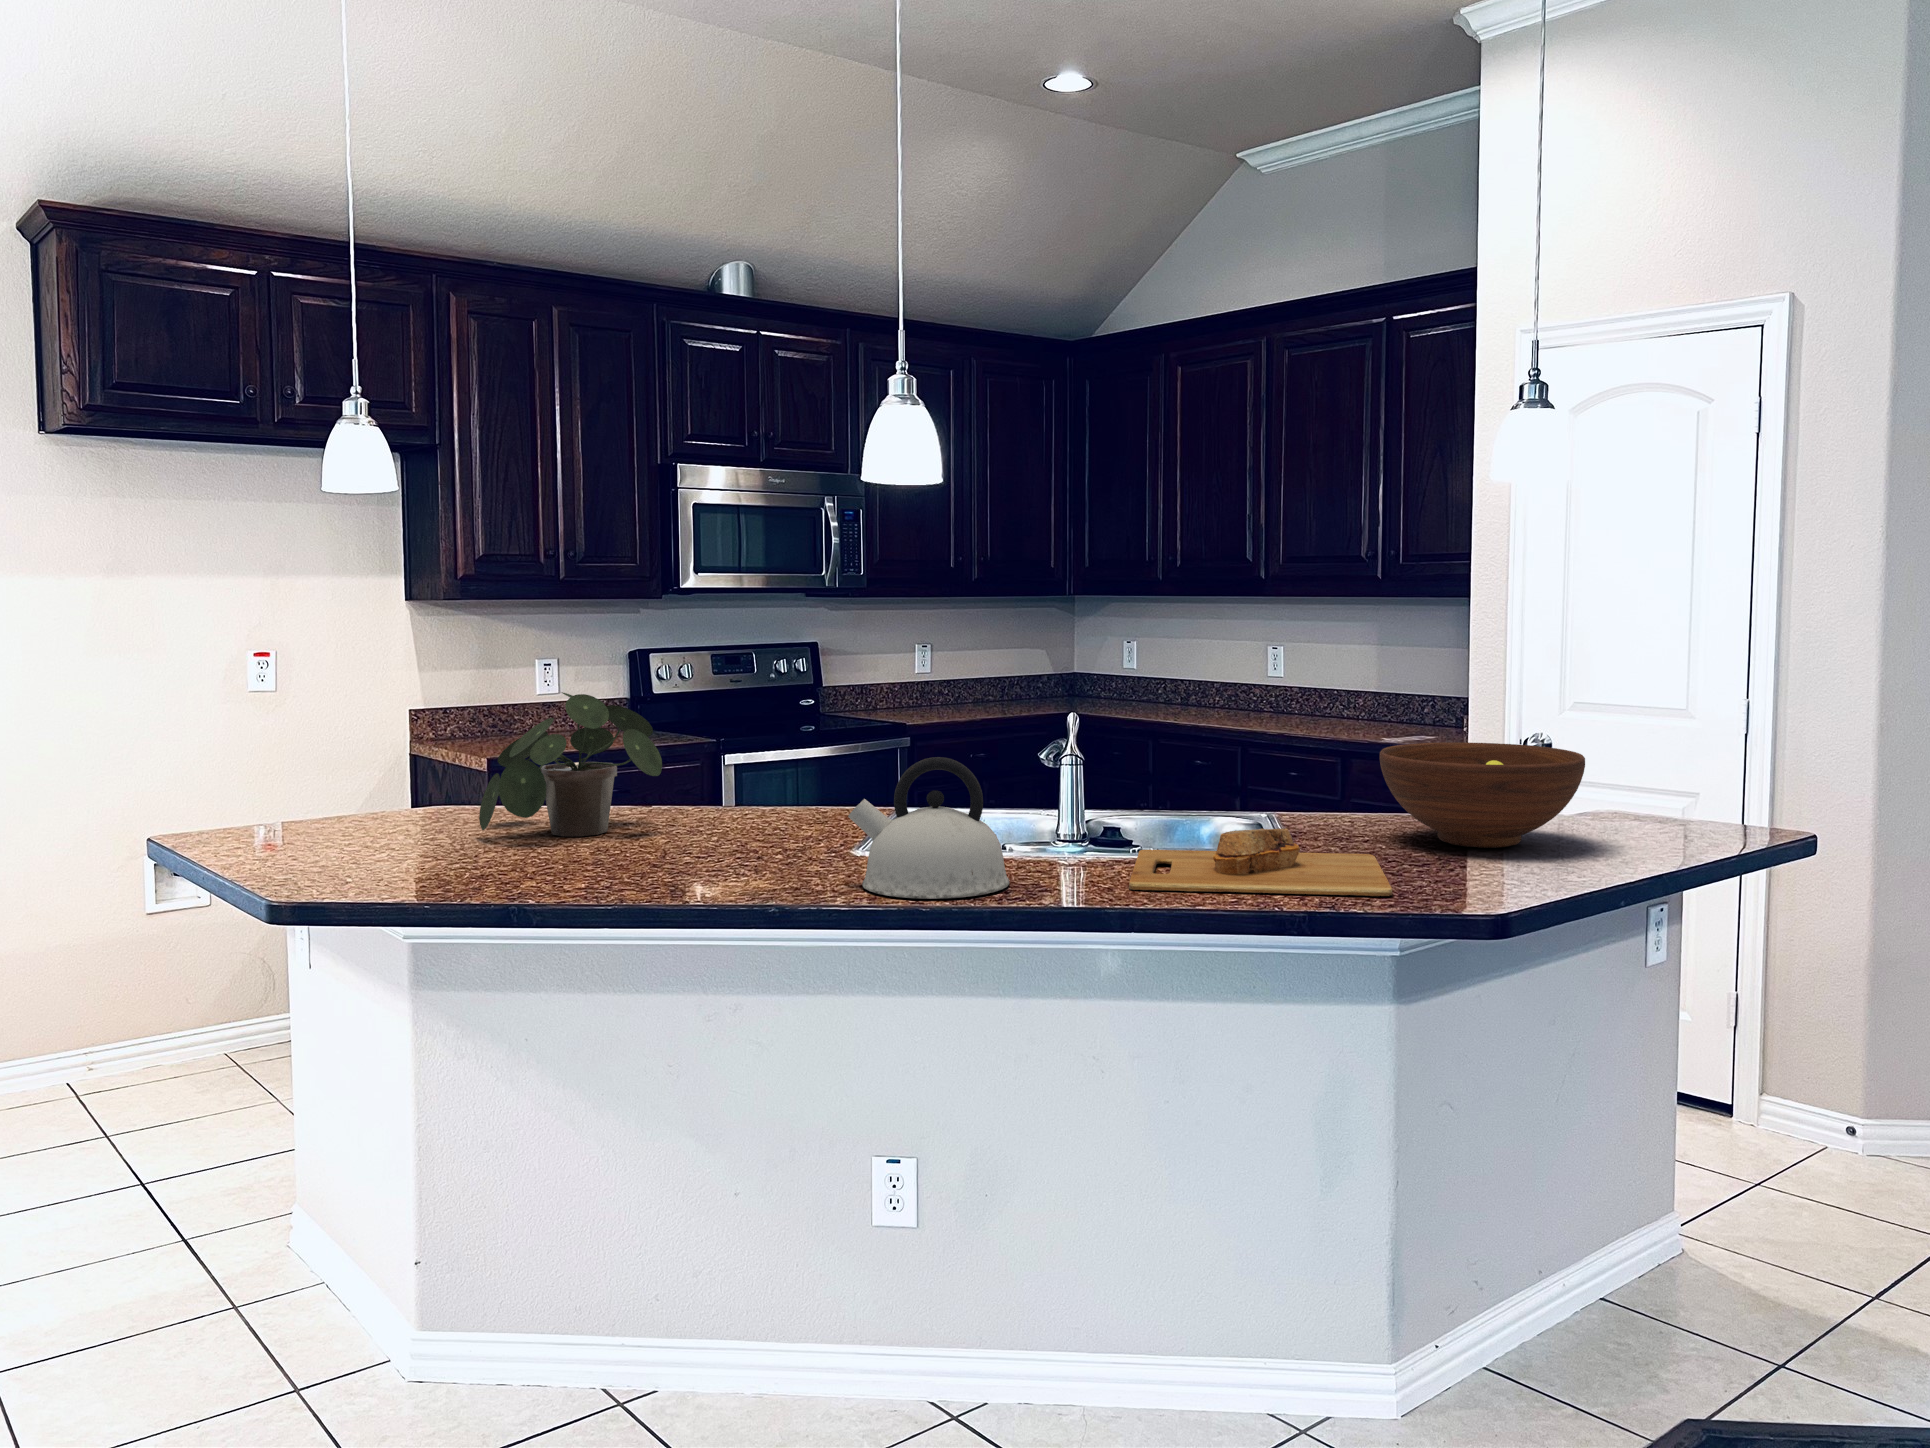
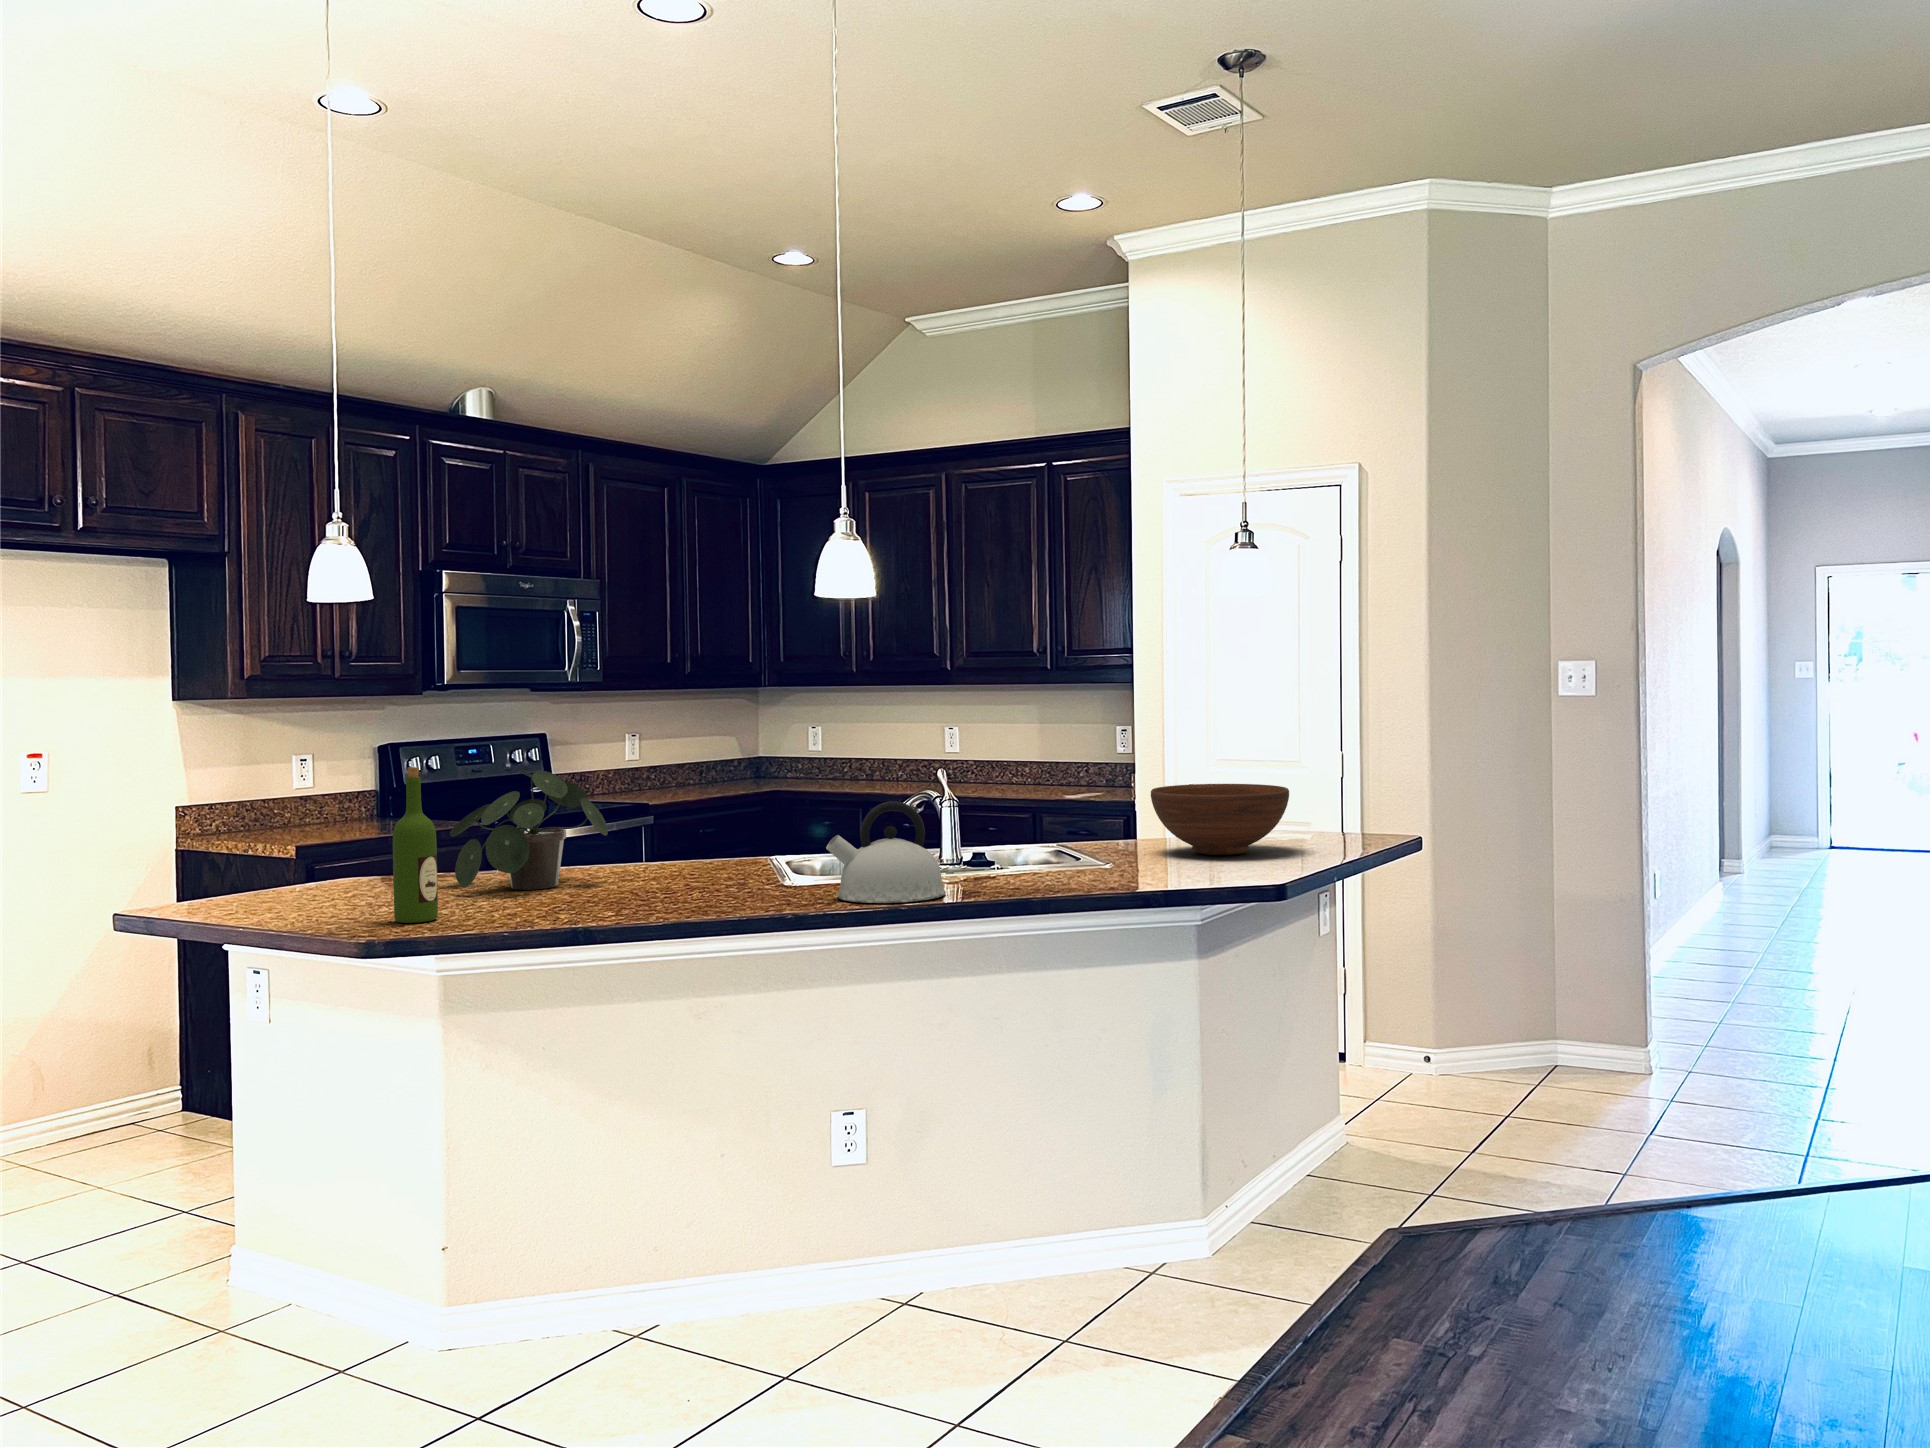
wine bottle: none [331,689,387,878] -> present [393,767,438,923]
cutting board: present [1129,828,1392,896] -> none [1006,844,1203,890]

